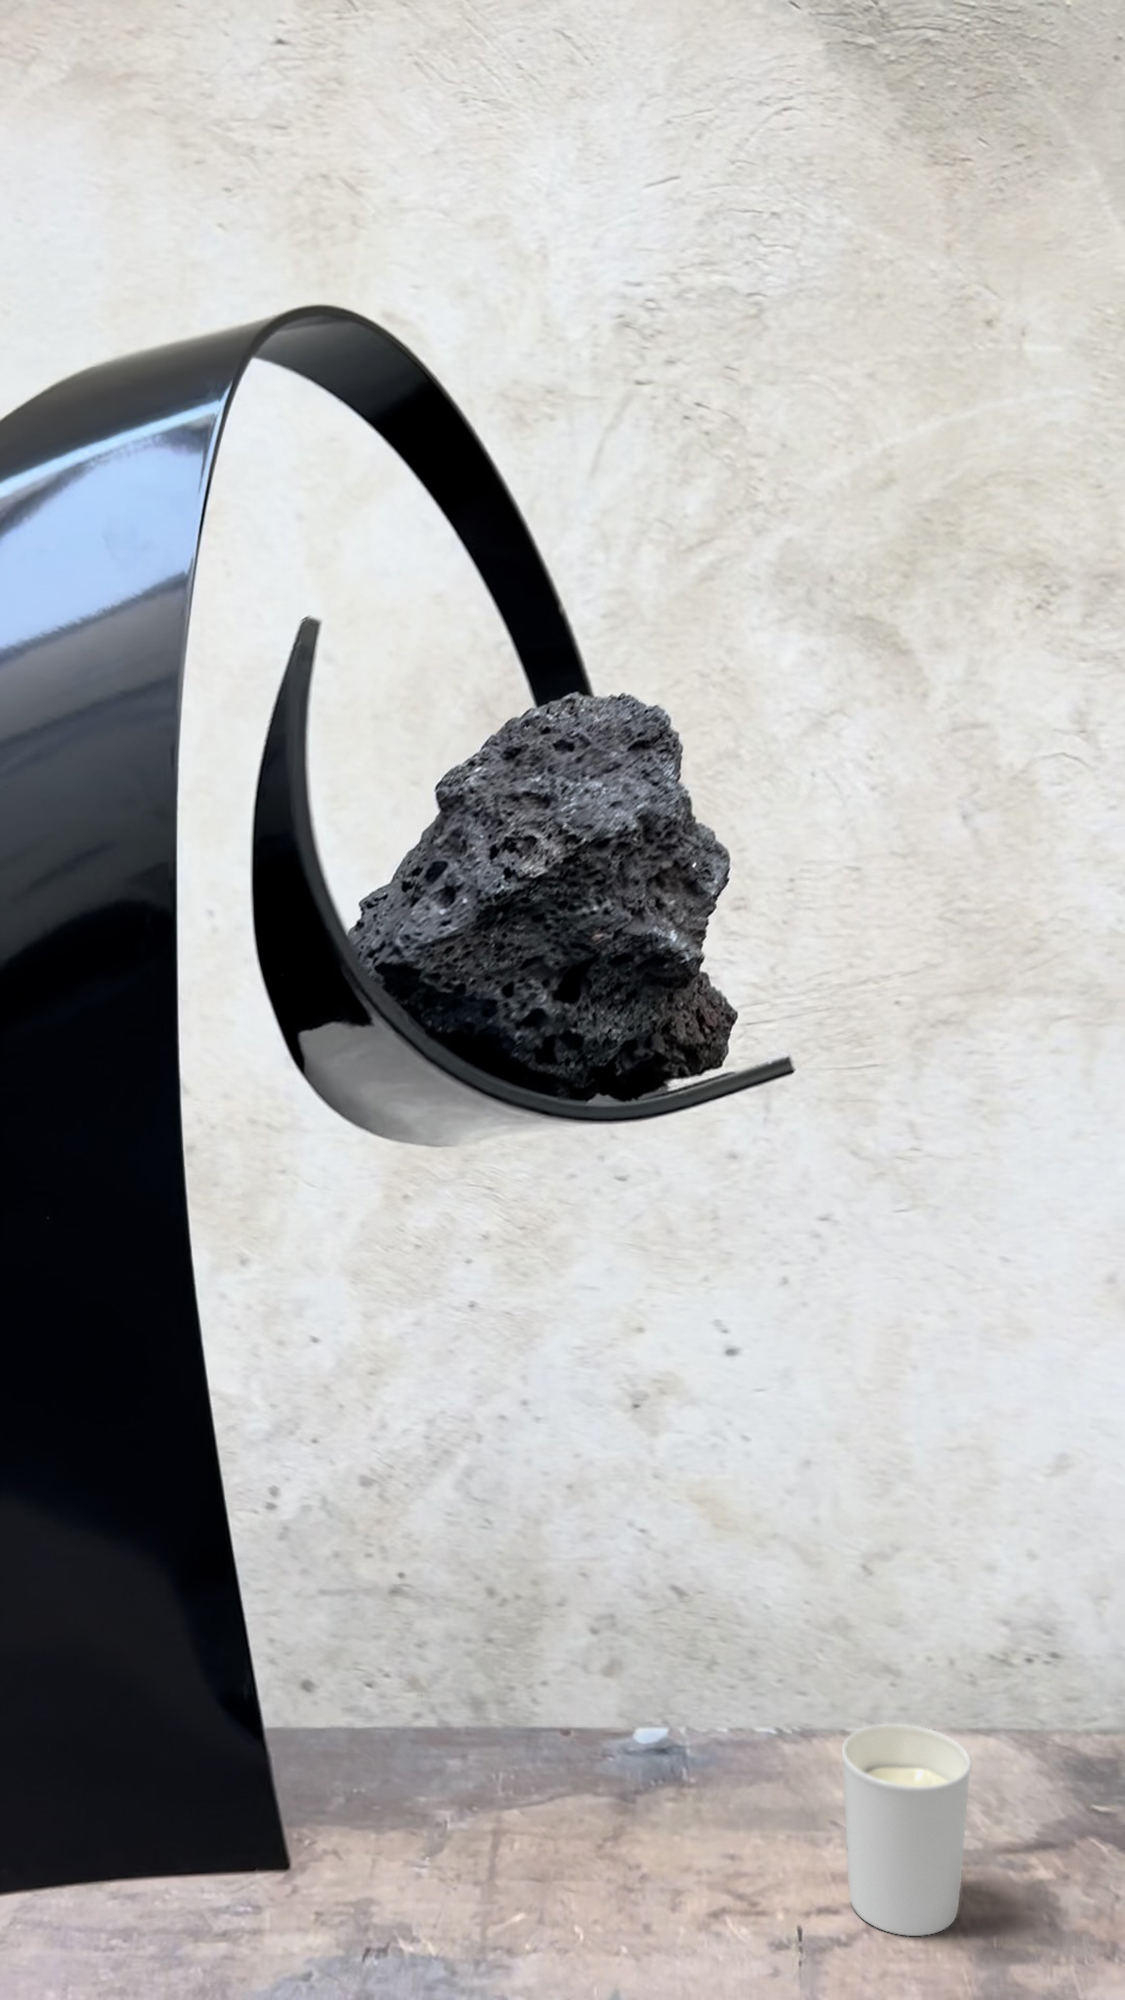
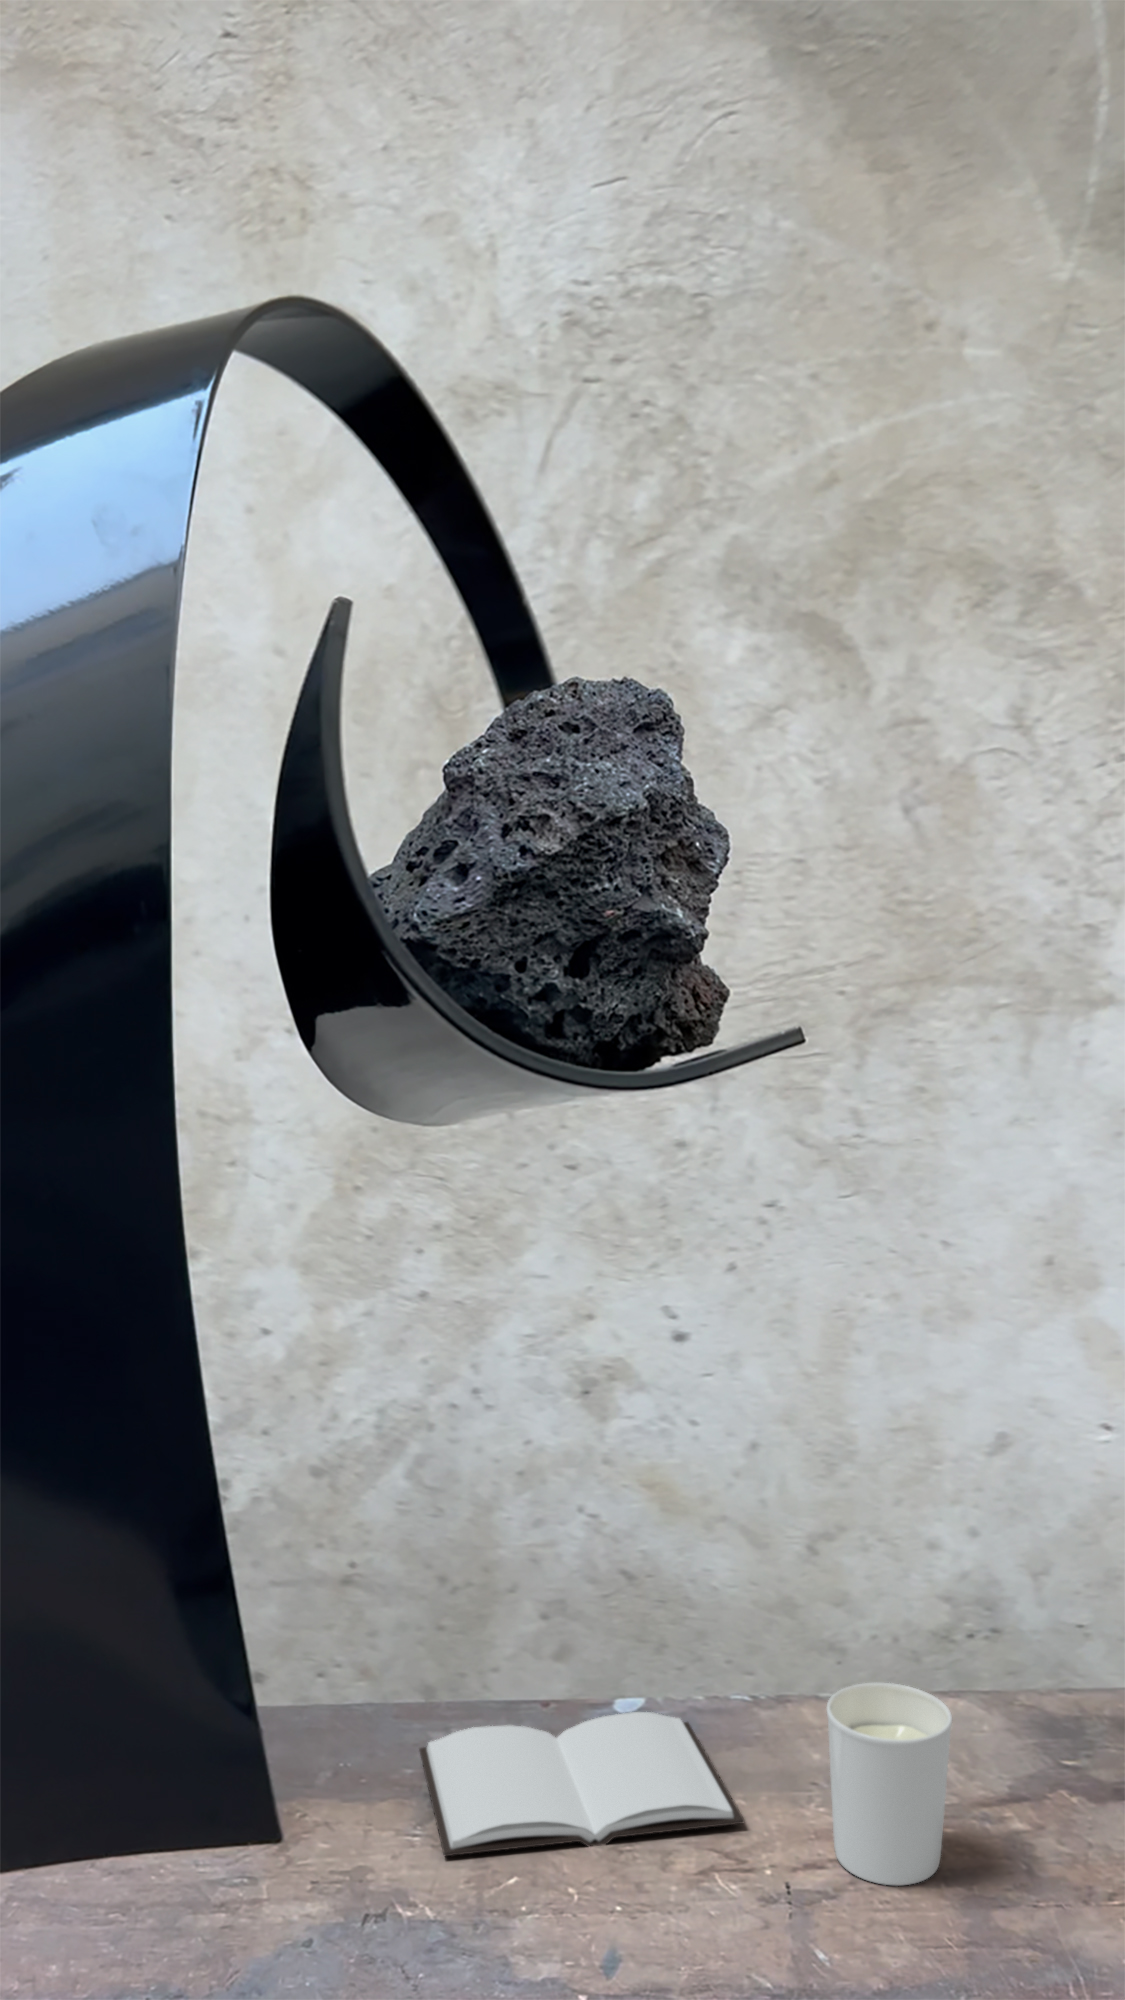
book: none [434,1742,759,1889] -> present [419,1712,744,1856]

